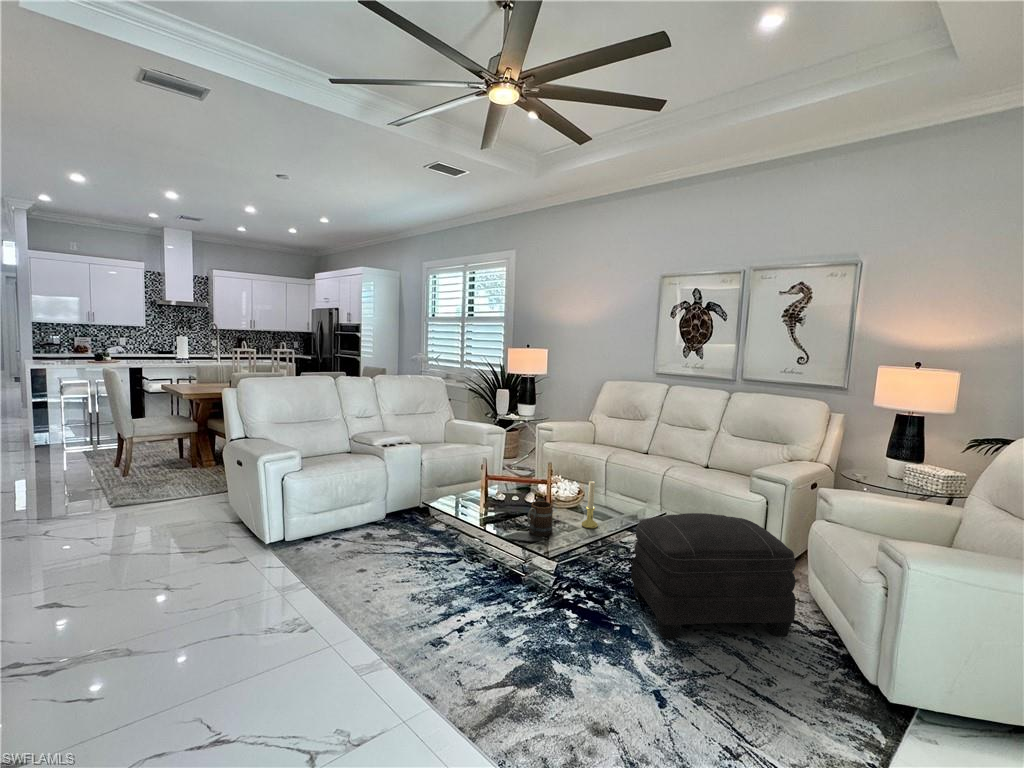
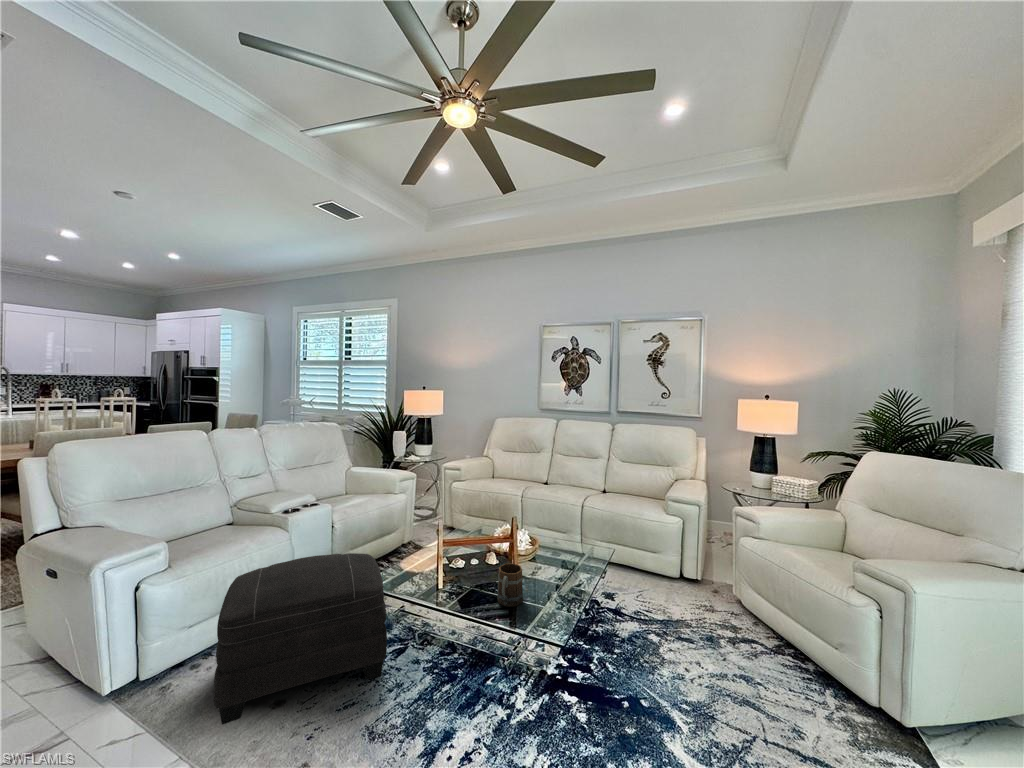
candle holder: present [582,481,598,528] -> none [544,531,560,583]
ottoman: present [631,513,796,639] -> present [213,553,387,725]

